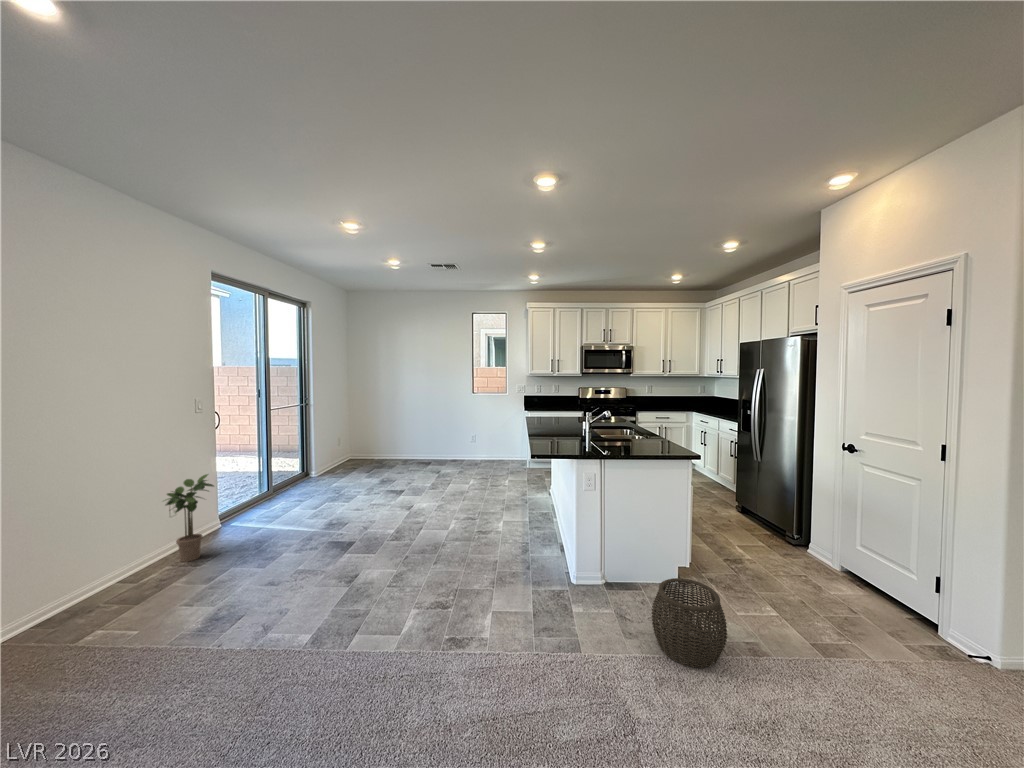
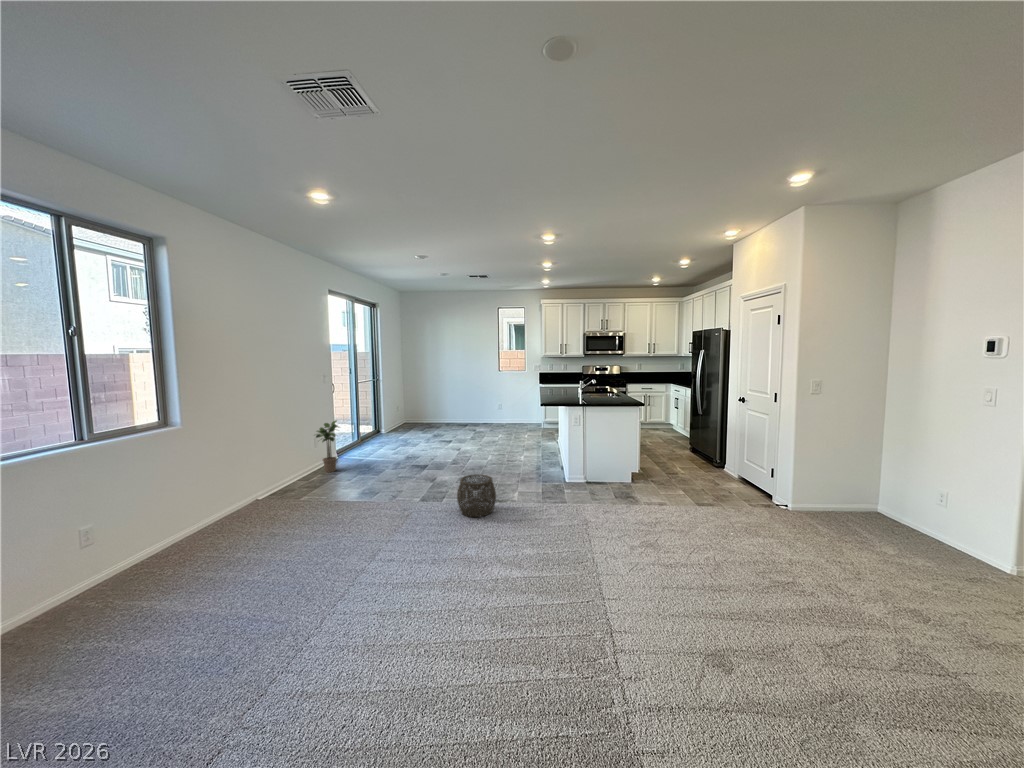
woven basket: present [651,578,727,668] -> present [457,474,496,517]

